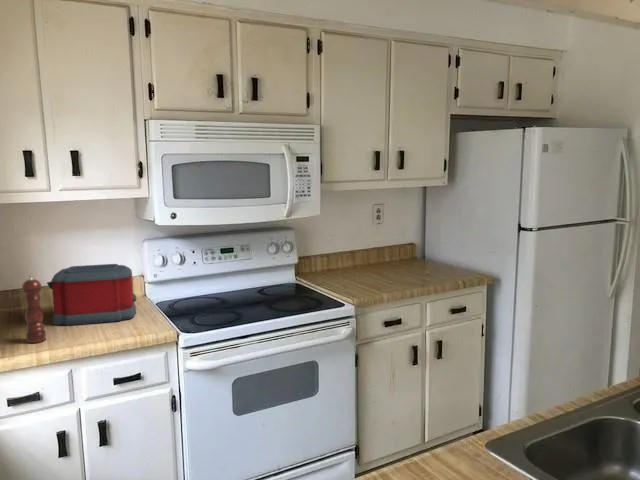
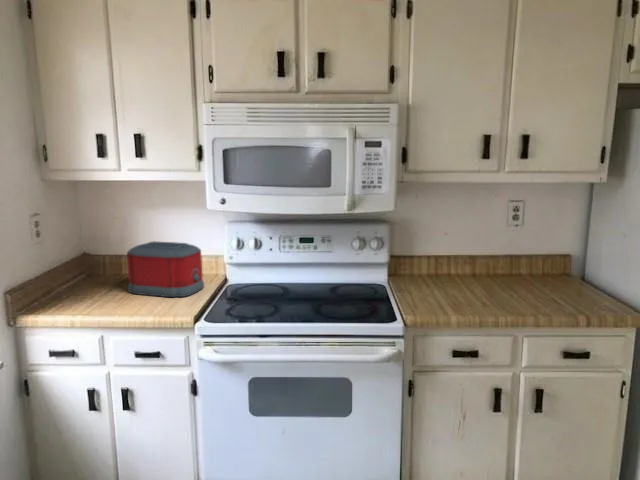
pepper mill: present [22,275,46,343] -> none [80,246,101,306]

